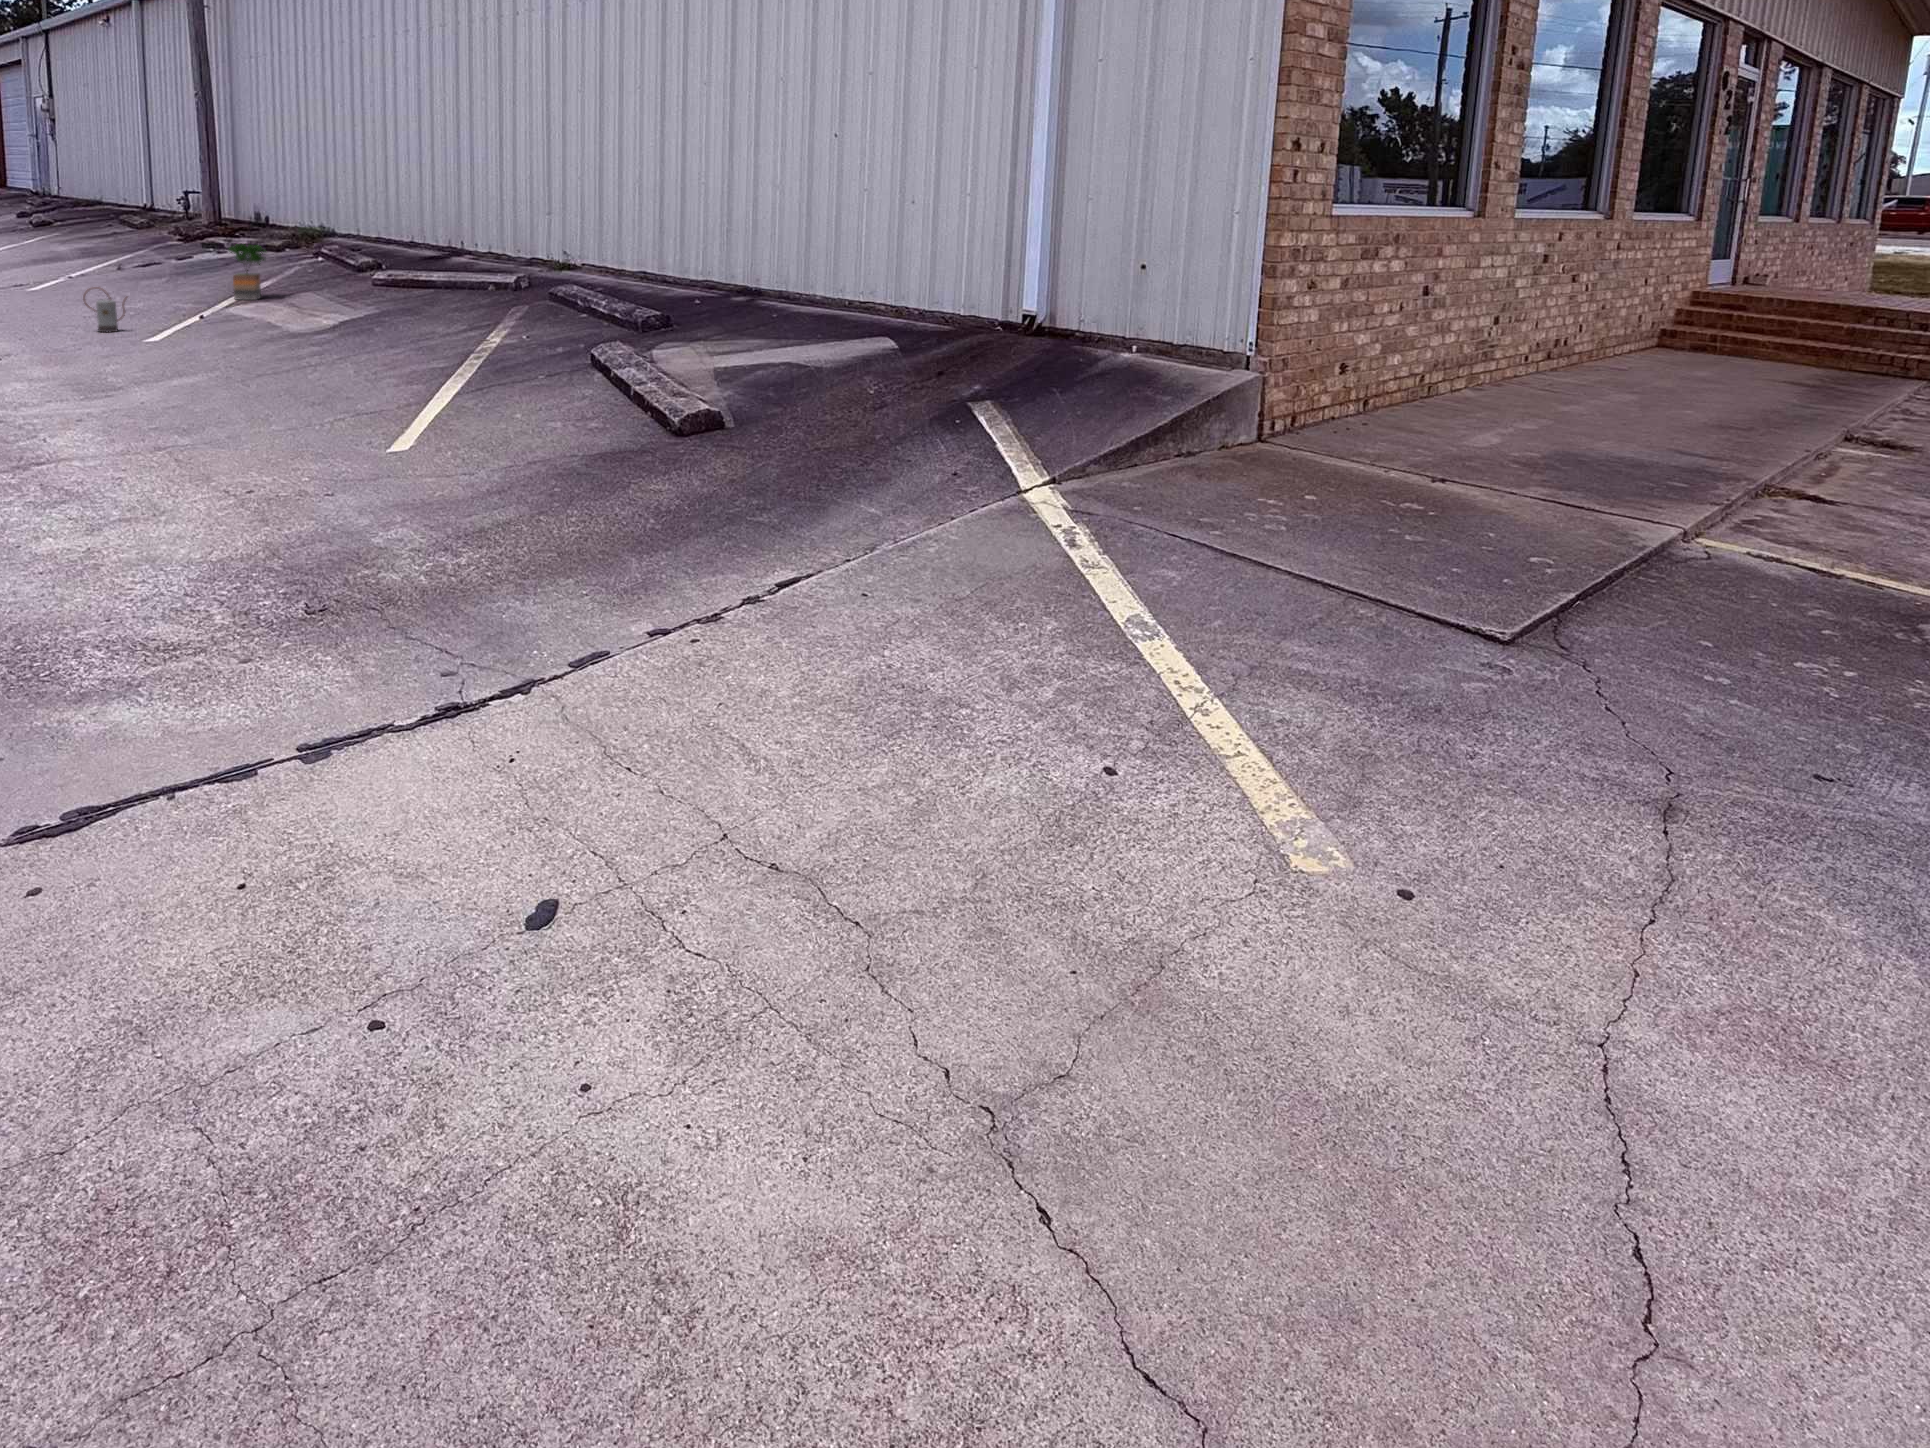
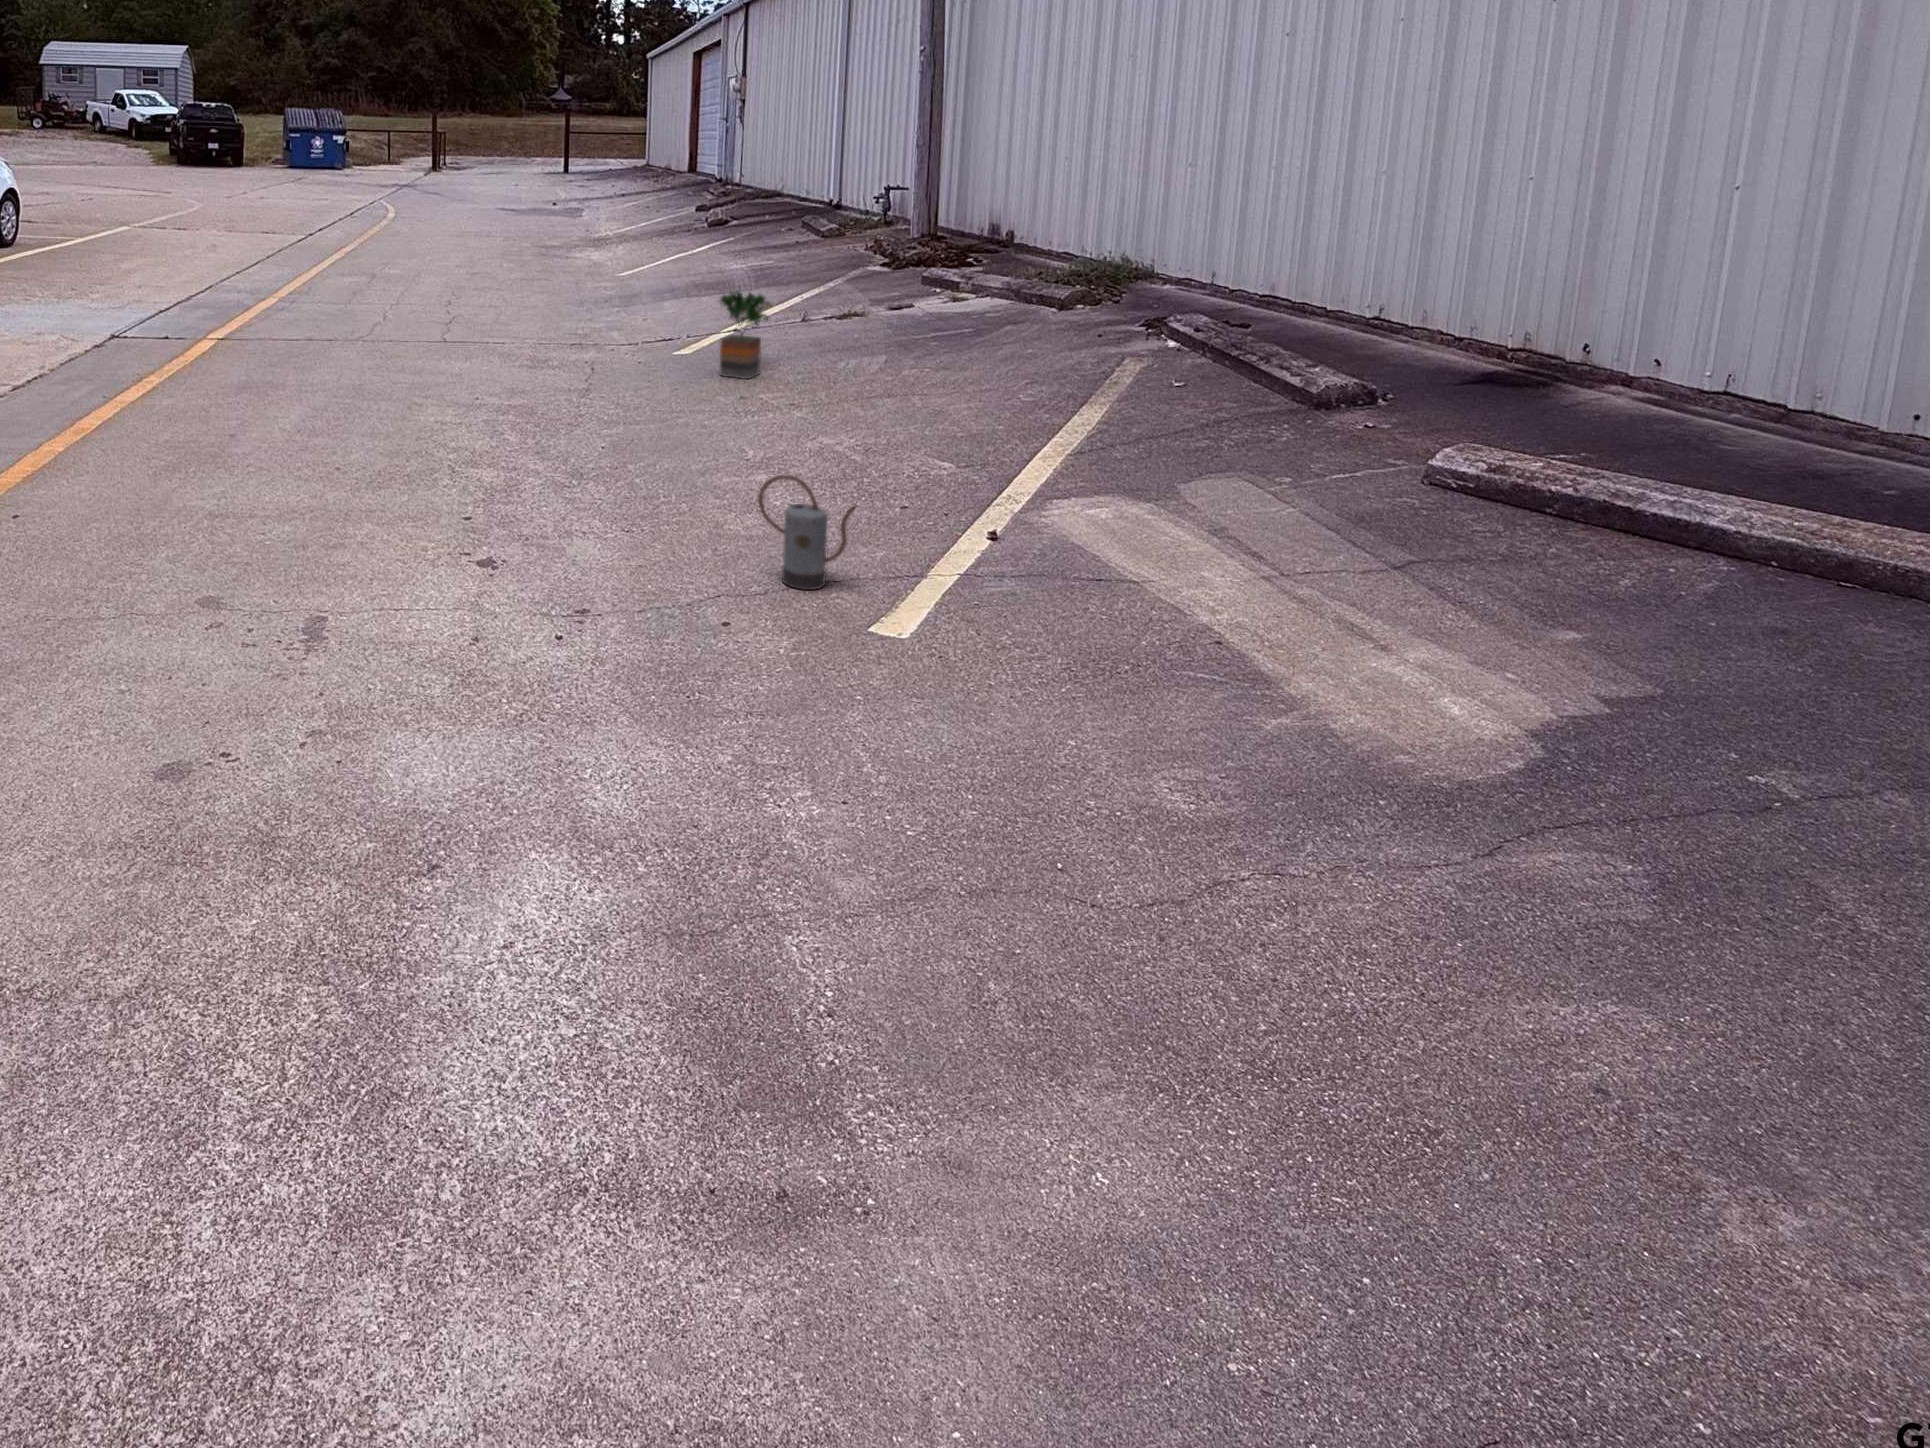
potted tree: present [229,244,264,300] -> present [719,291,771,379]

